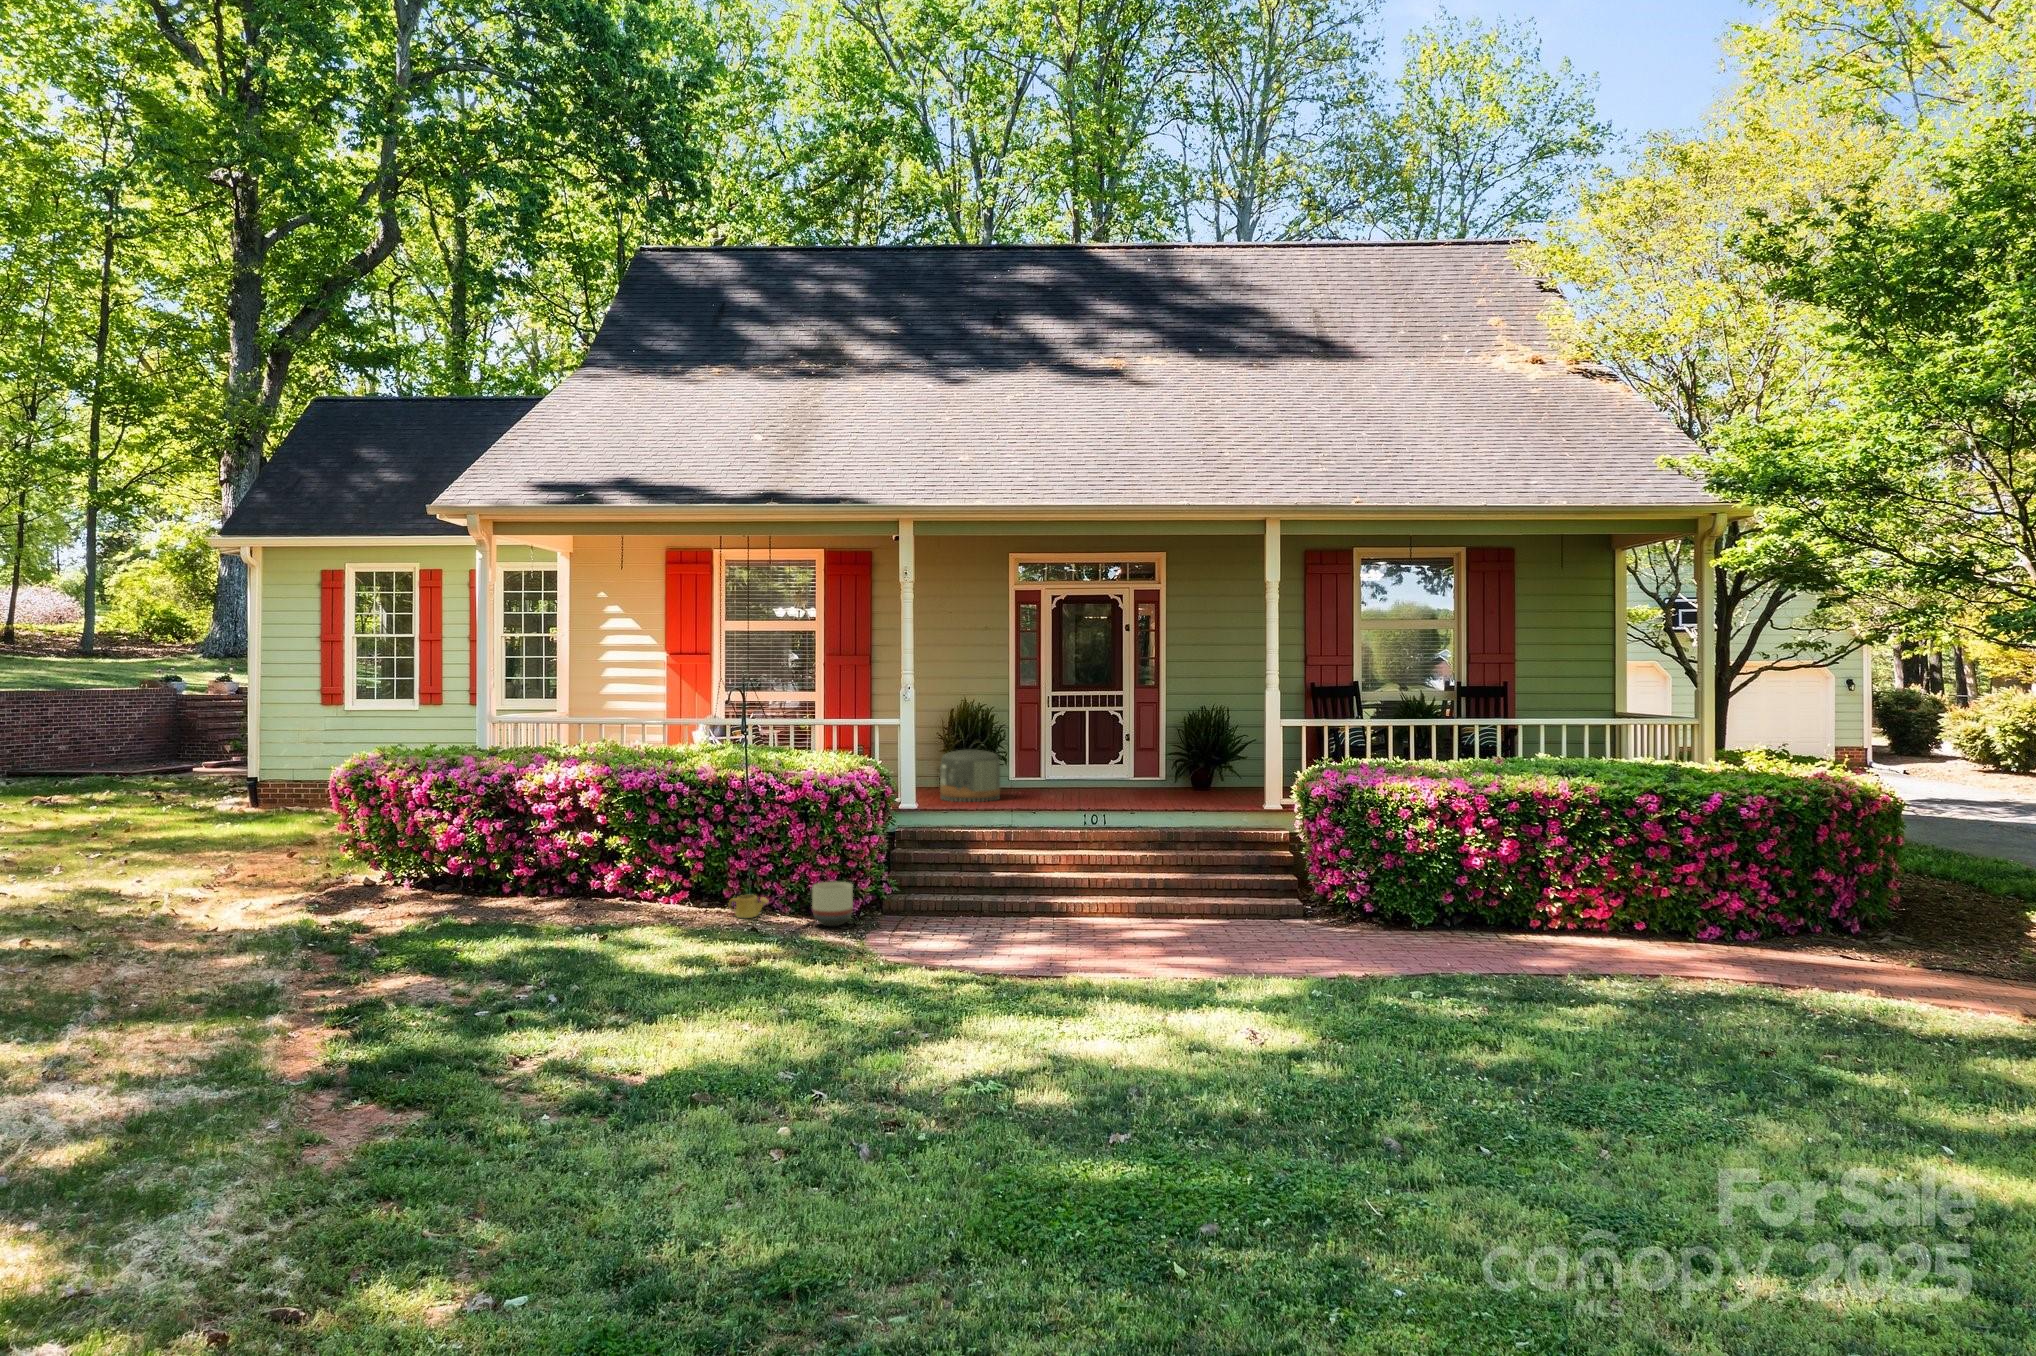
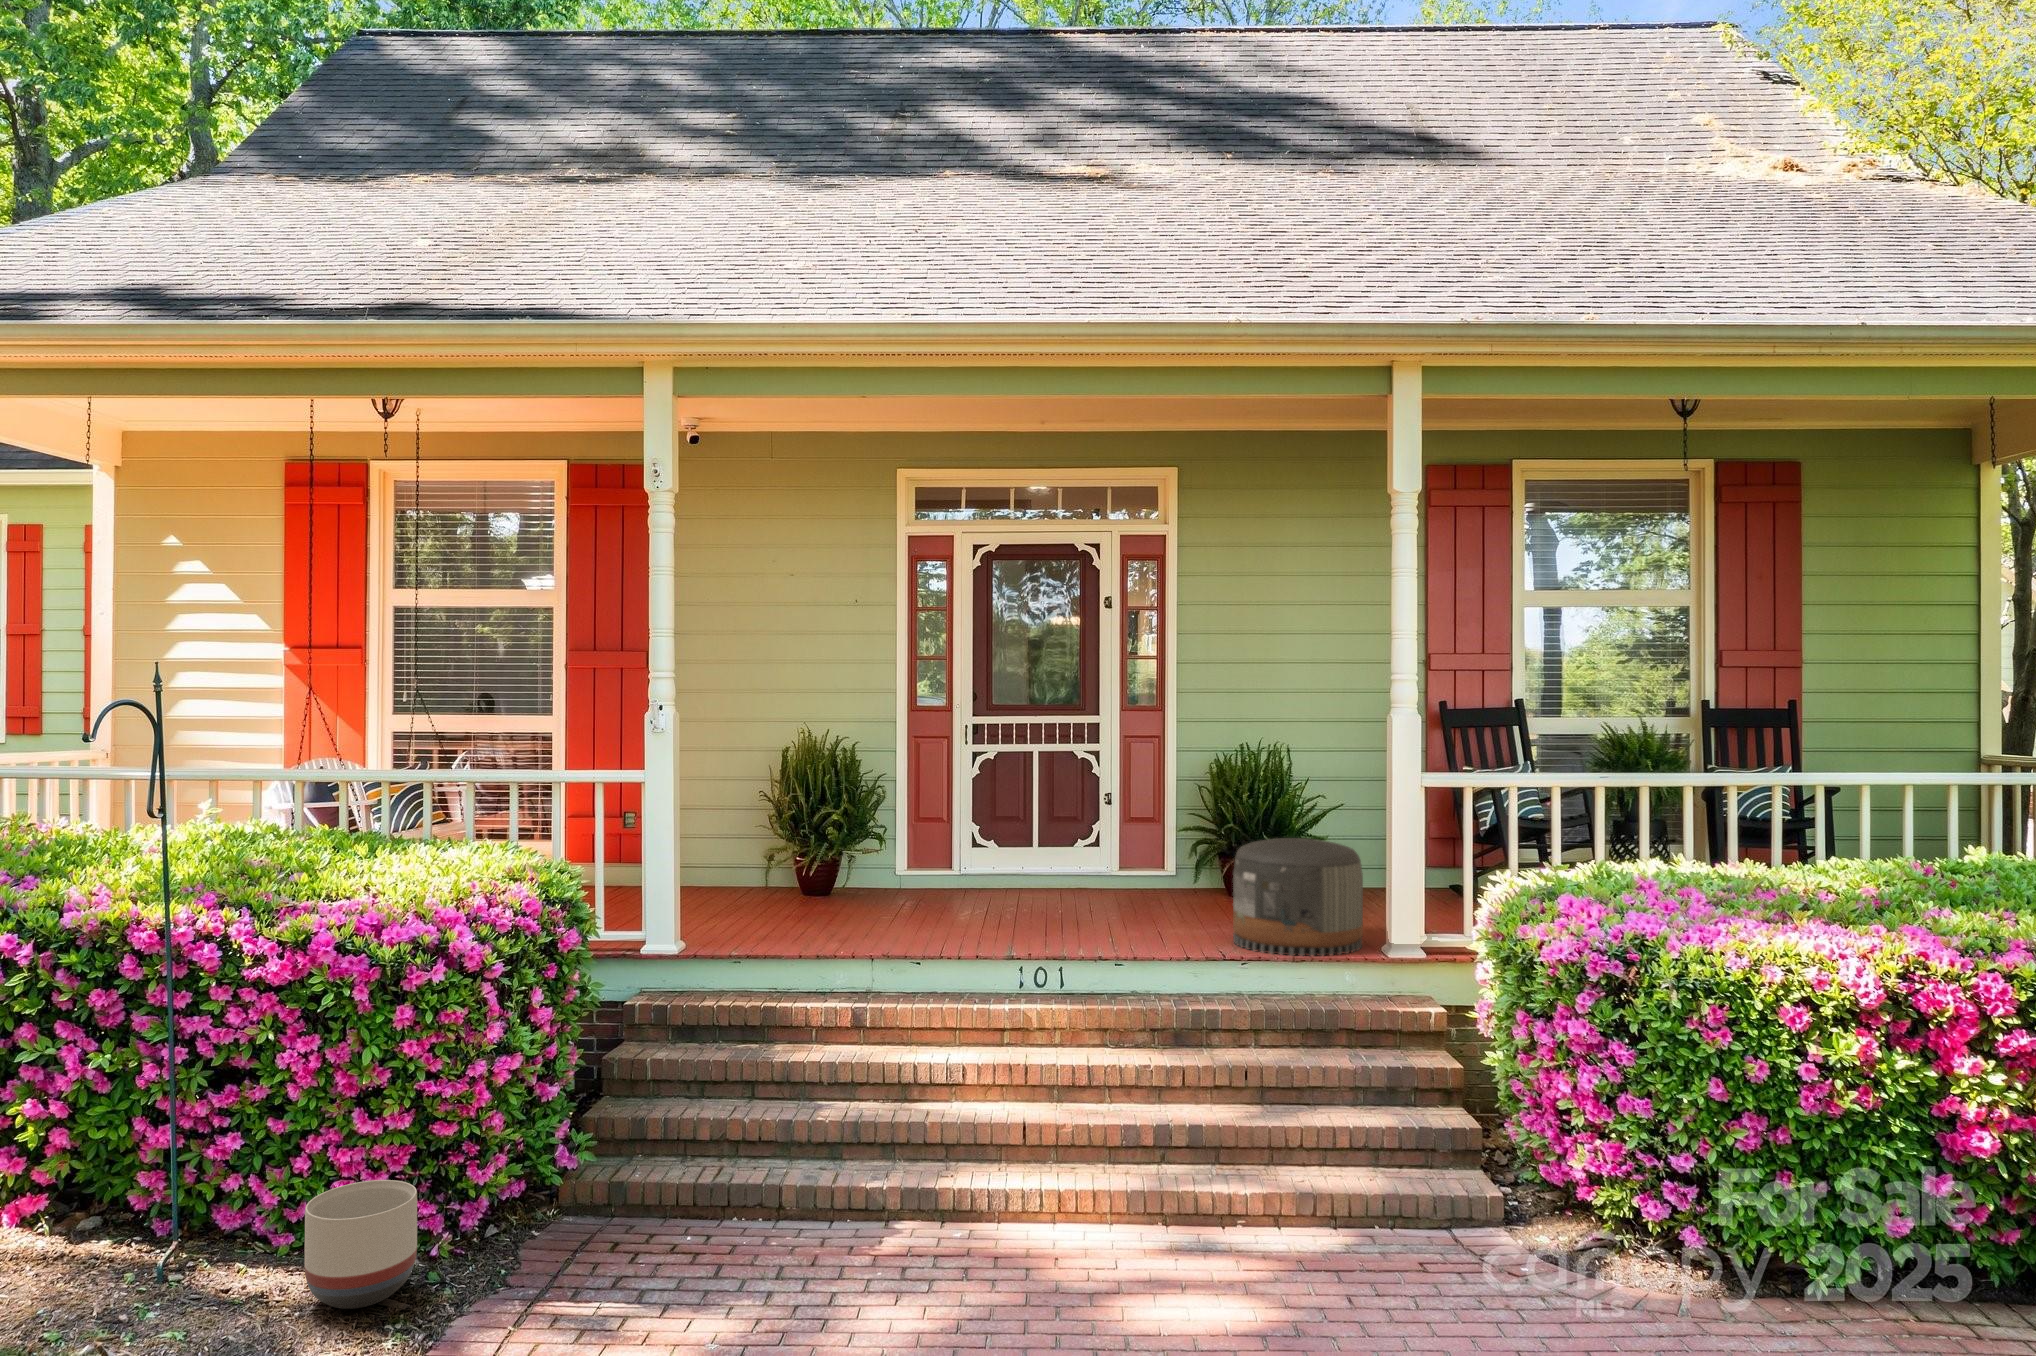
pouf: present [940,750,1000,802] -> present [1233,838,1363,956]
watering can: present [728,895,768,918] -> none [108,1214,209,1284]

